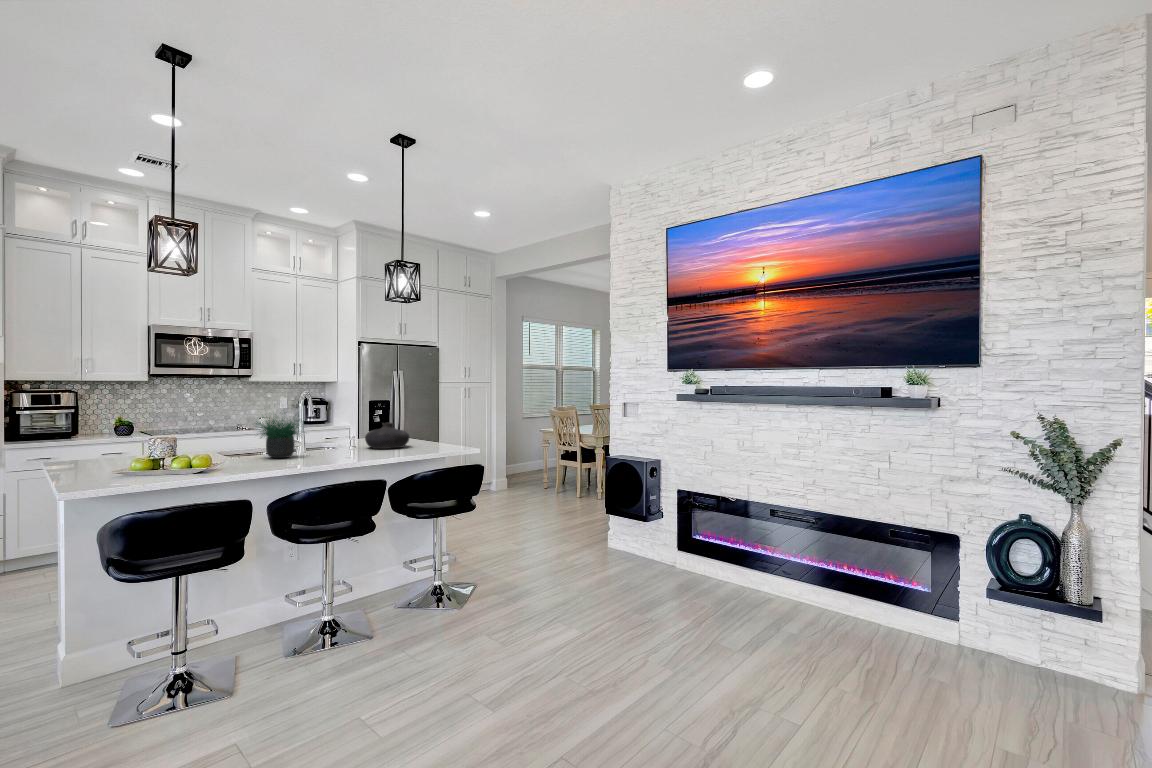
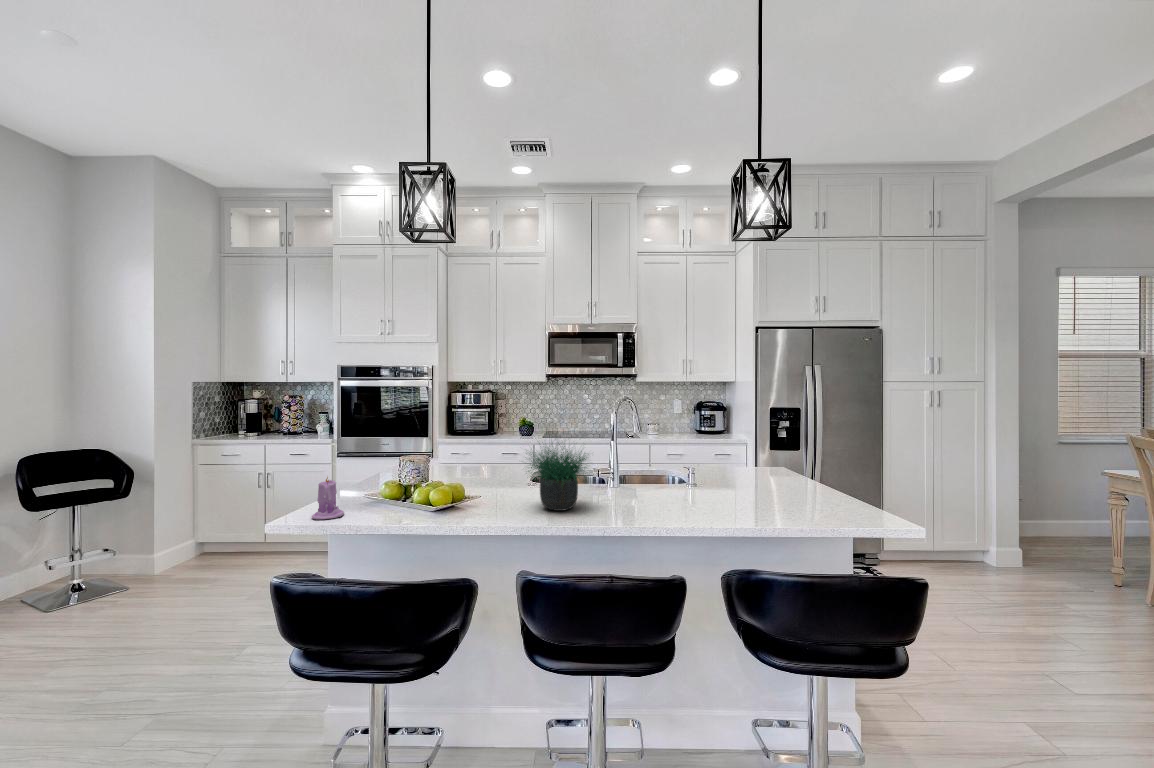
vase: present [365,423,409,449] -> none [702,461,780,512]
candle: none [82,445,115,479] -> present [312,477,344,520]

